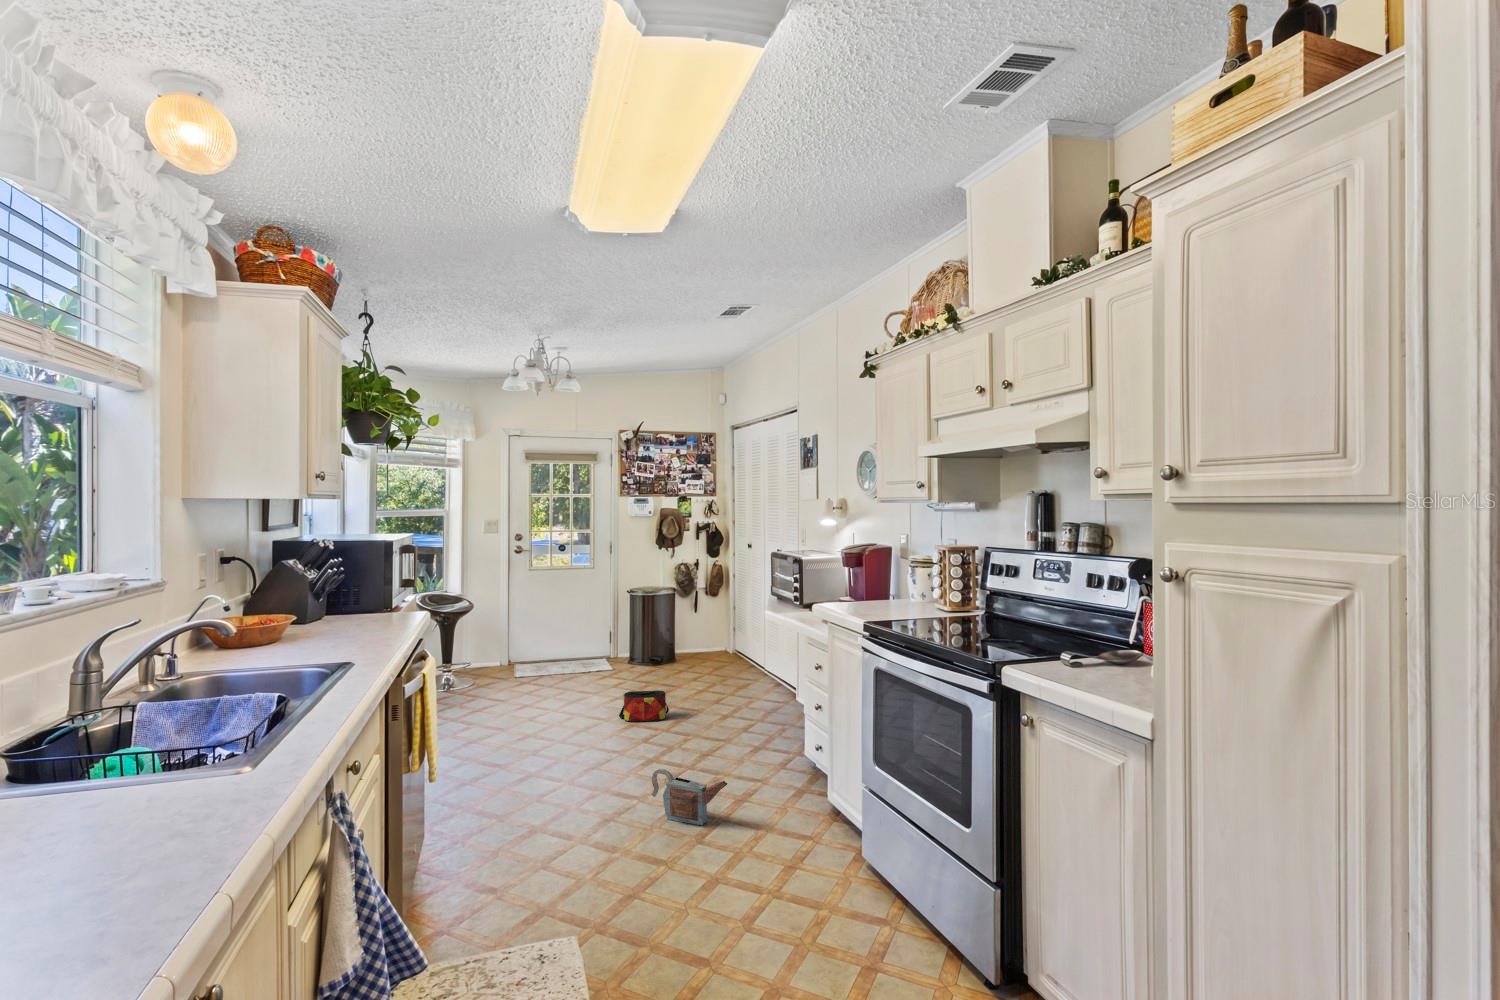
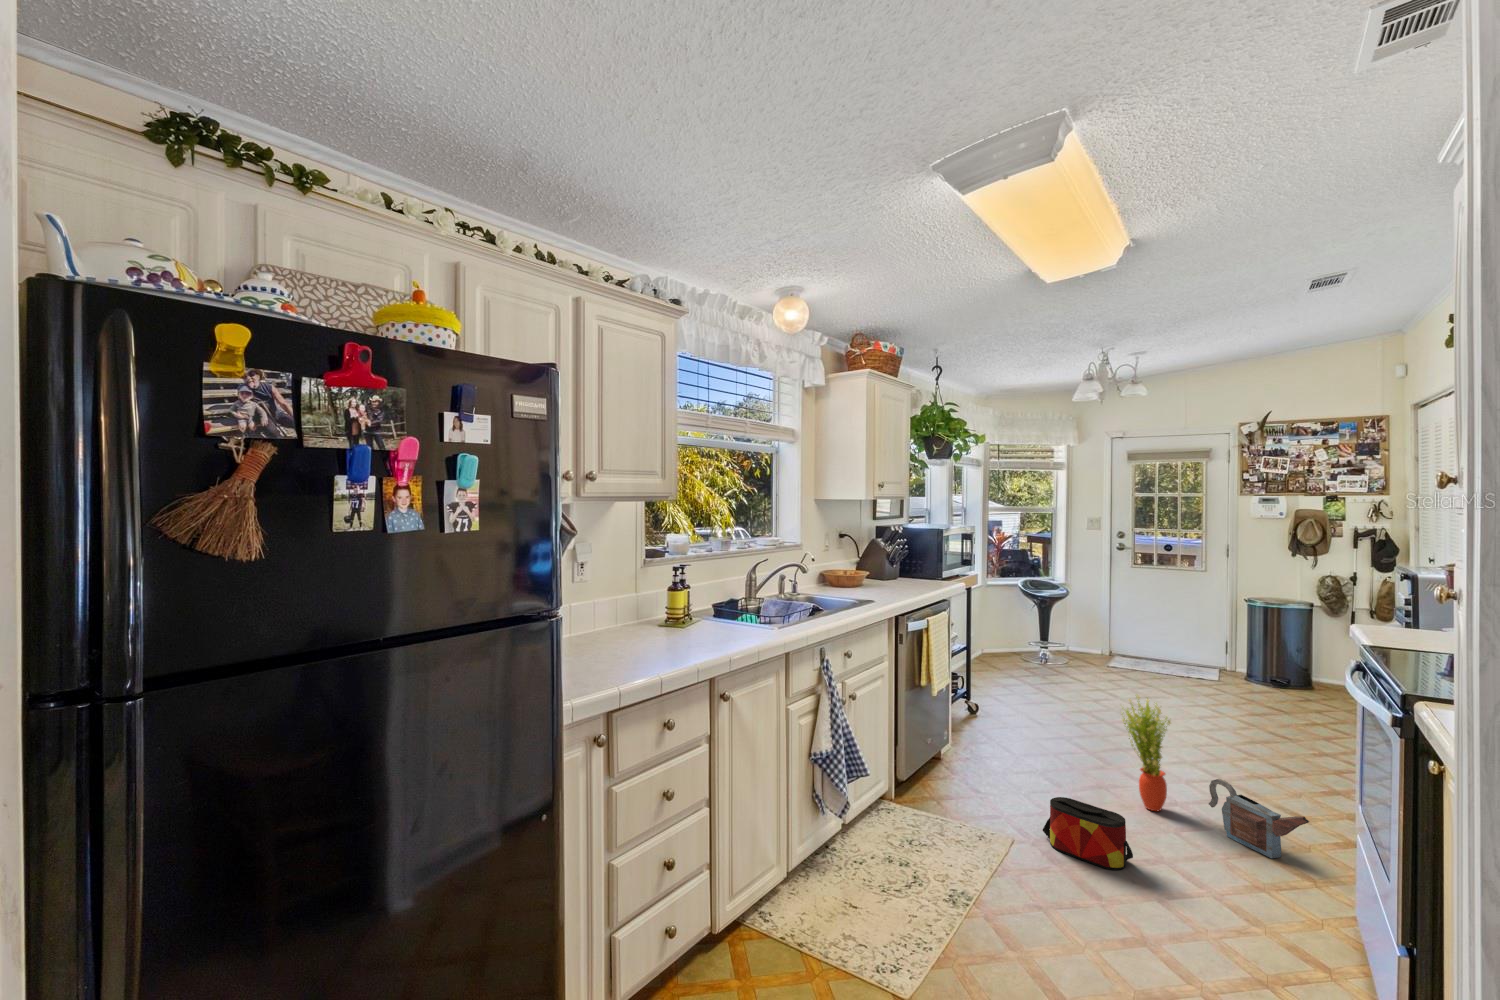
bag: present [619,690,669,722] -> present [1043,797,1133,870]
potted plant: none [574,707,621,819] -> present [1122,696,1171,811]

